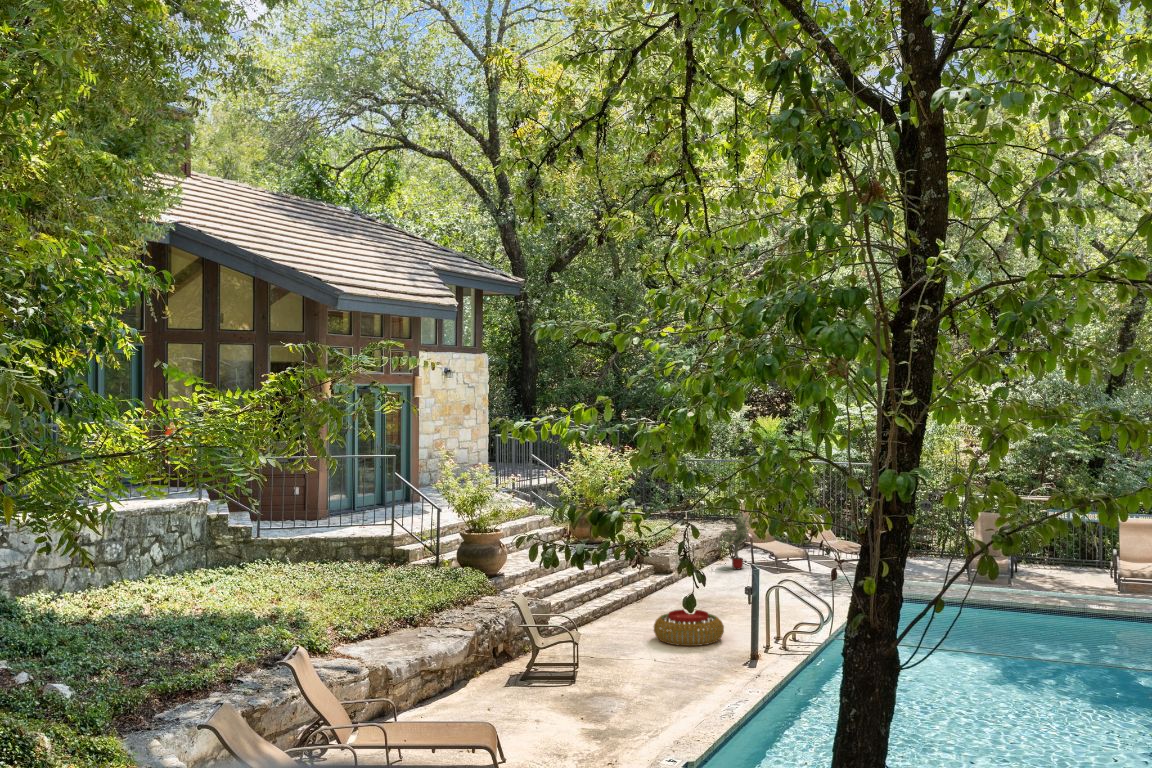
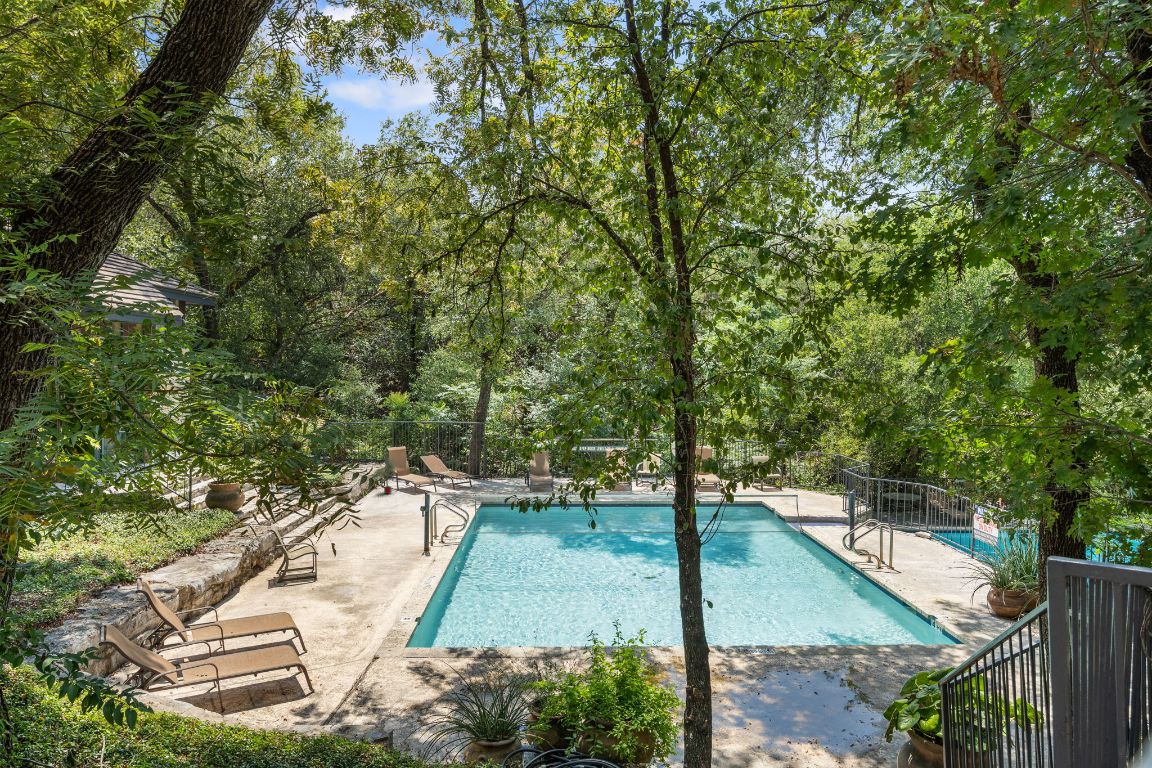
pouf: present [654,609,724,646] -> none [356,523,403,547]

